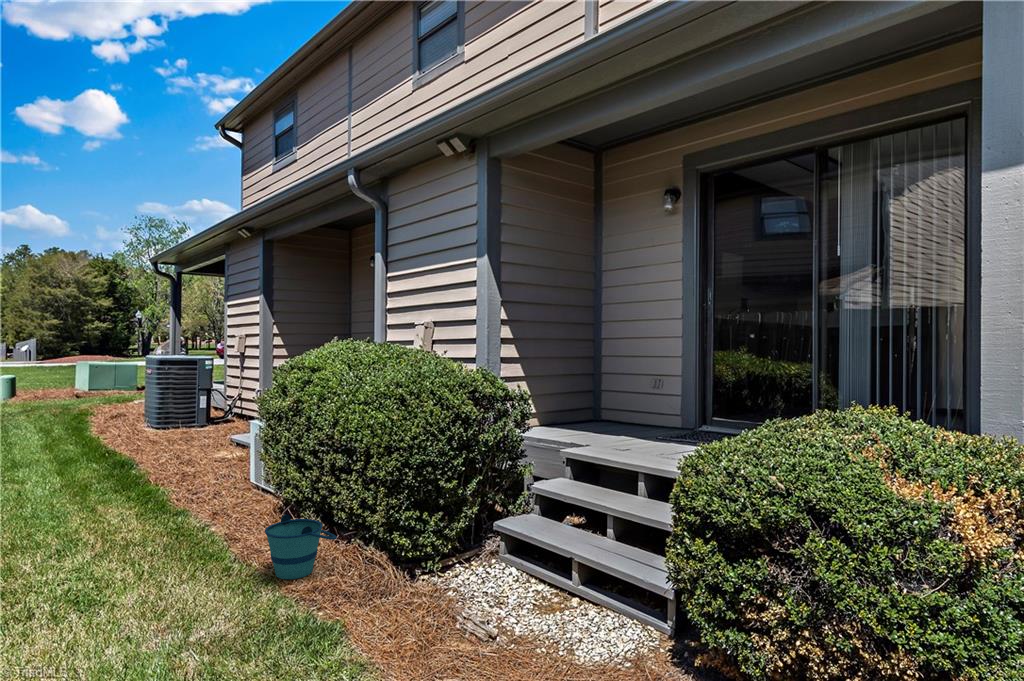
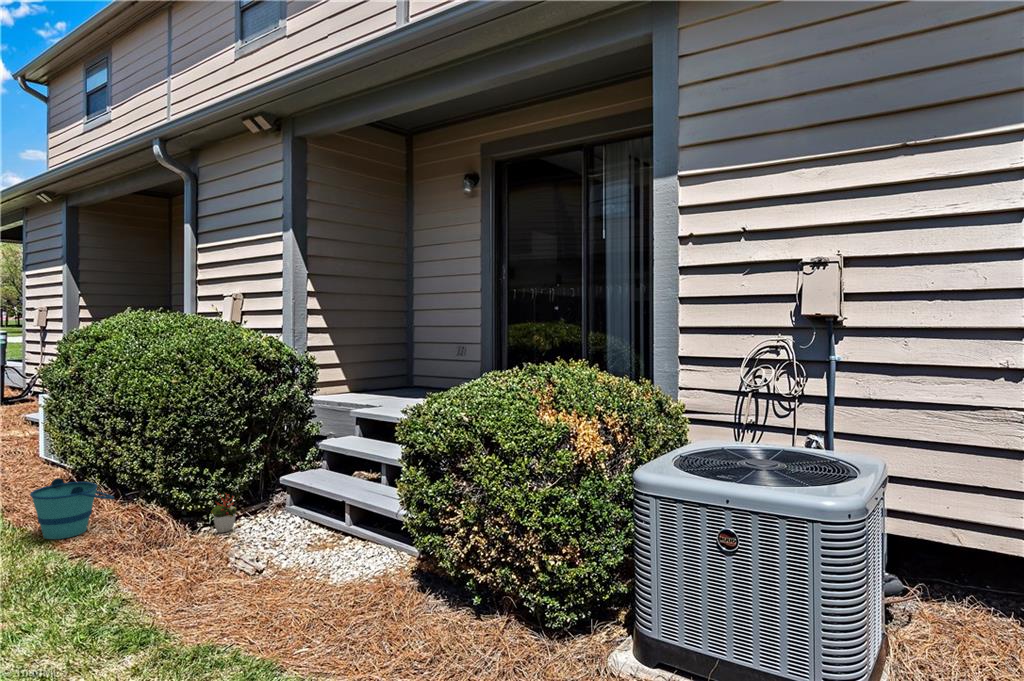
decorative plant: none [431,539,454,582] -> present [211,493,236,533]

